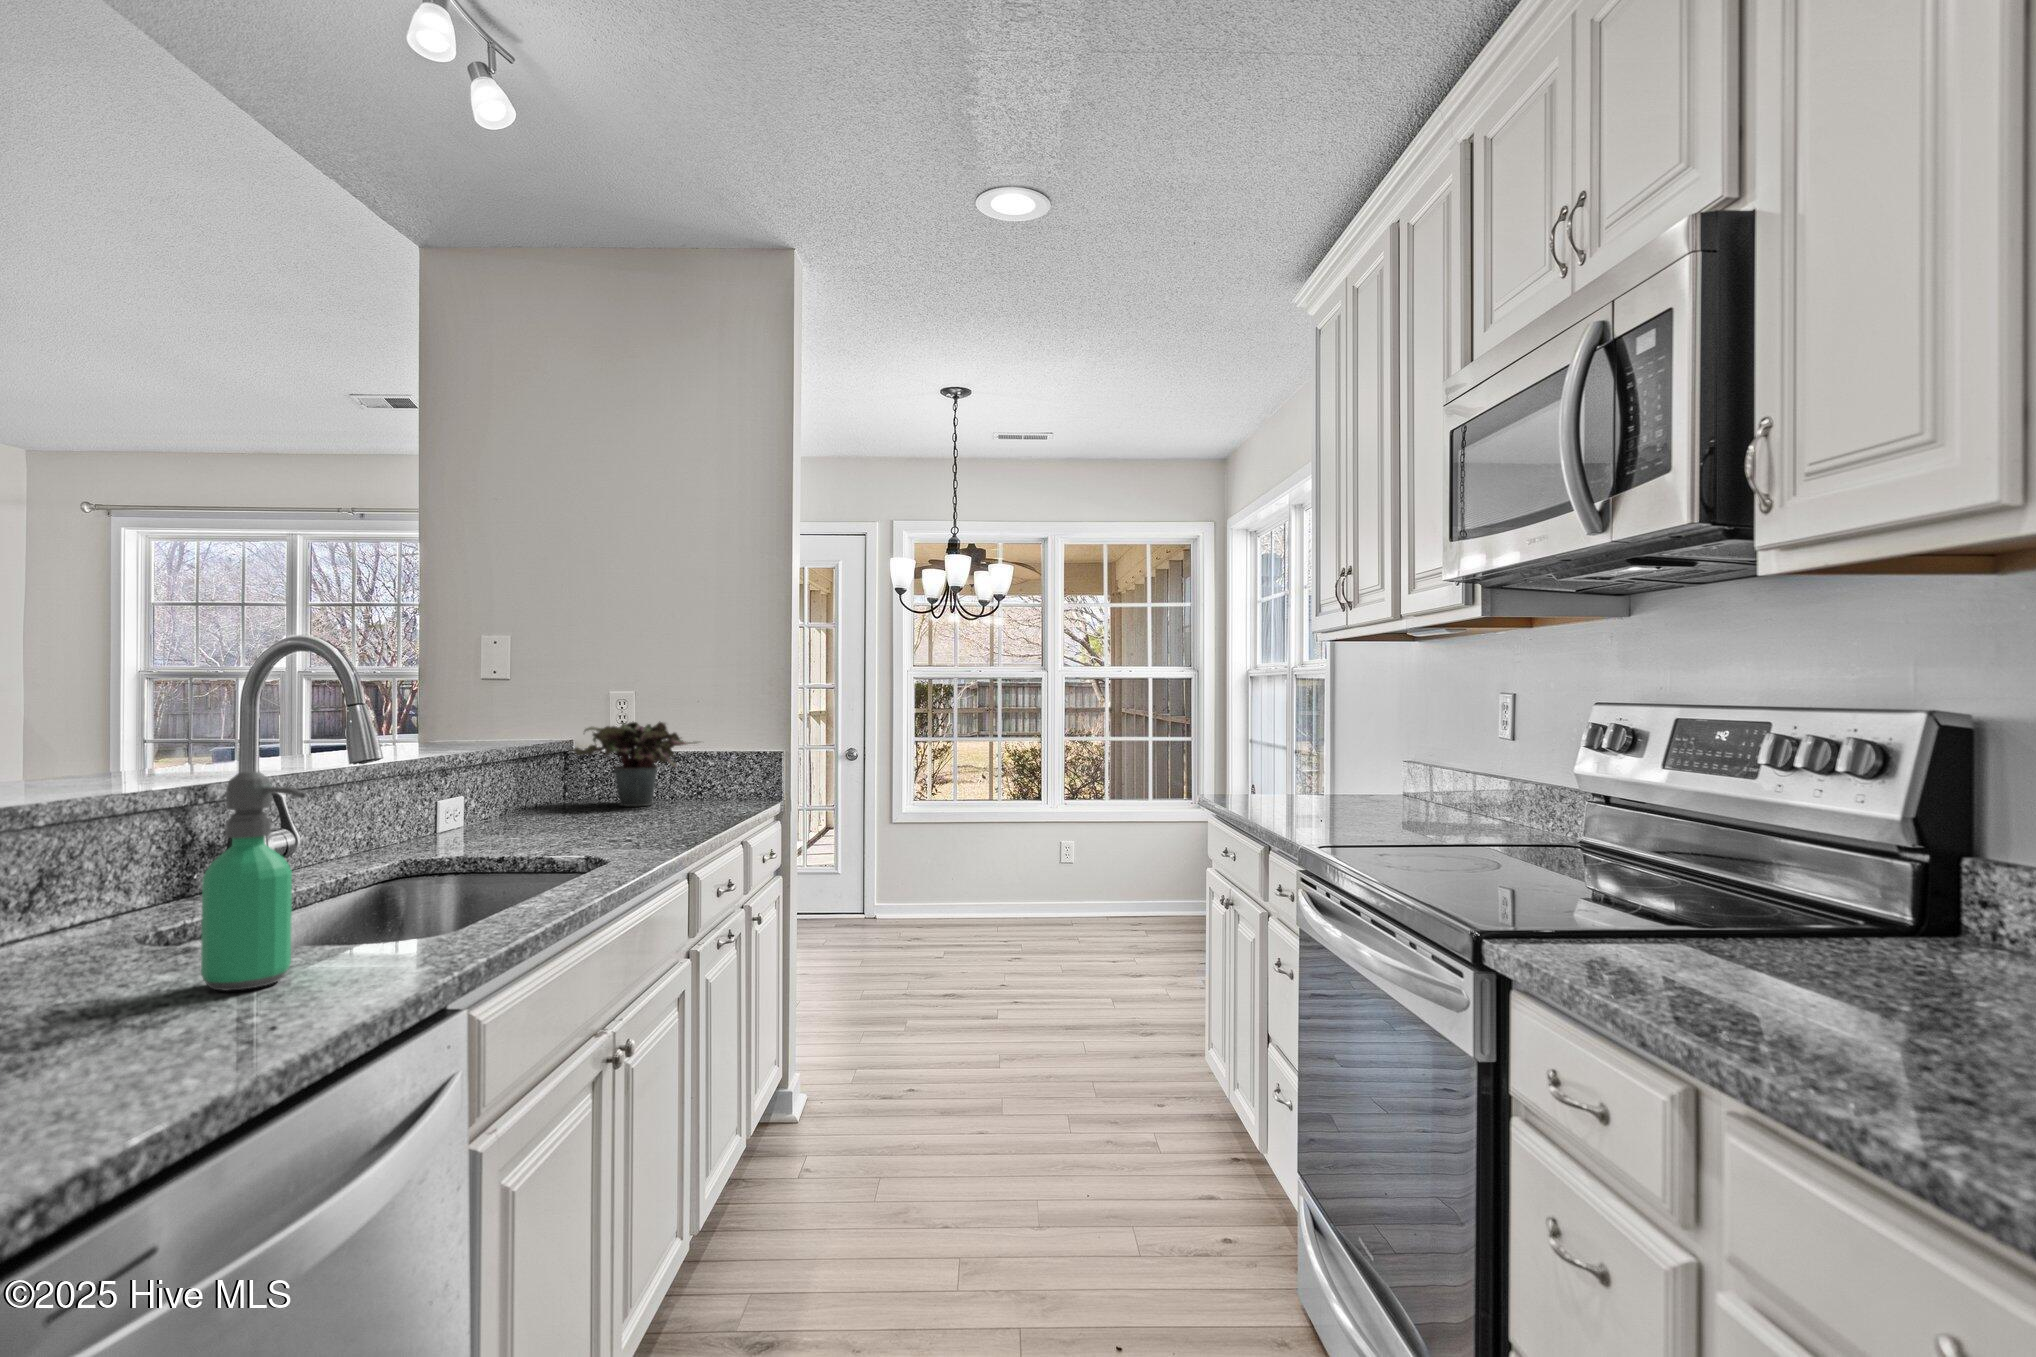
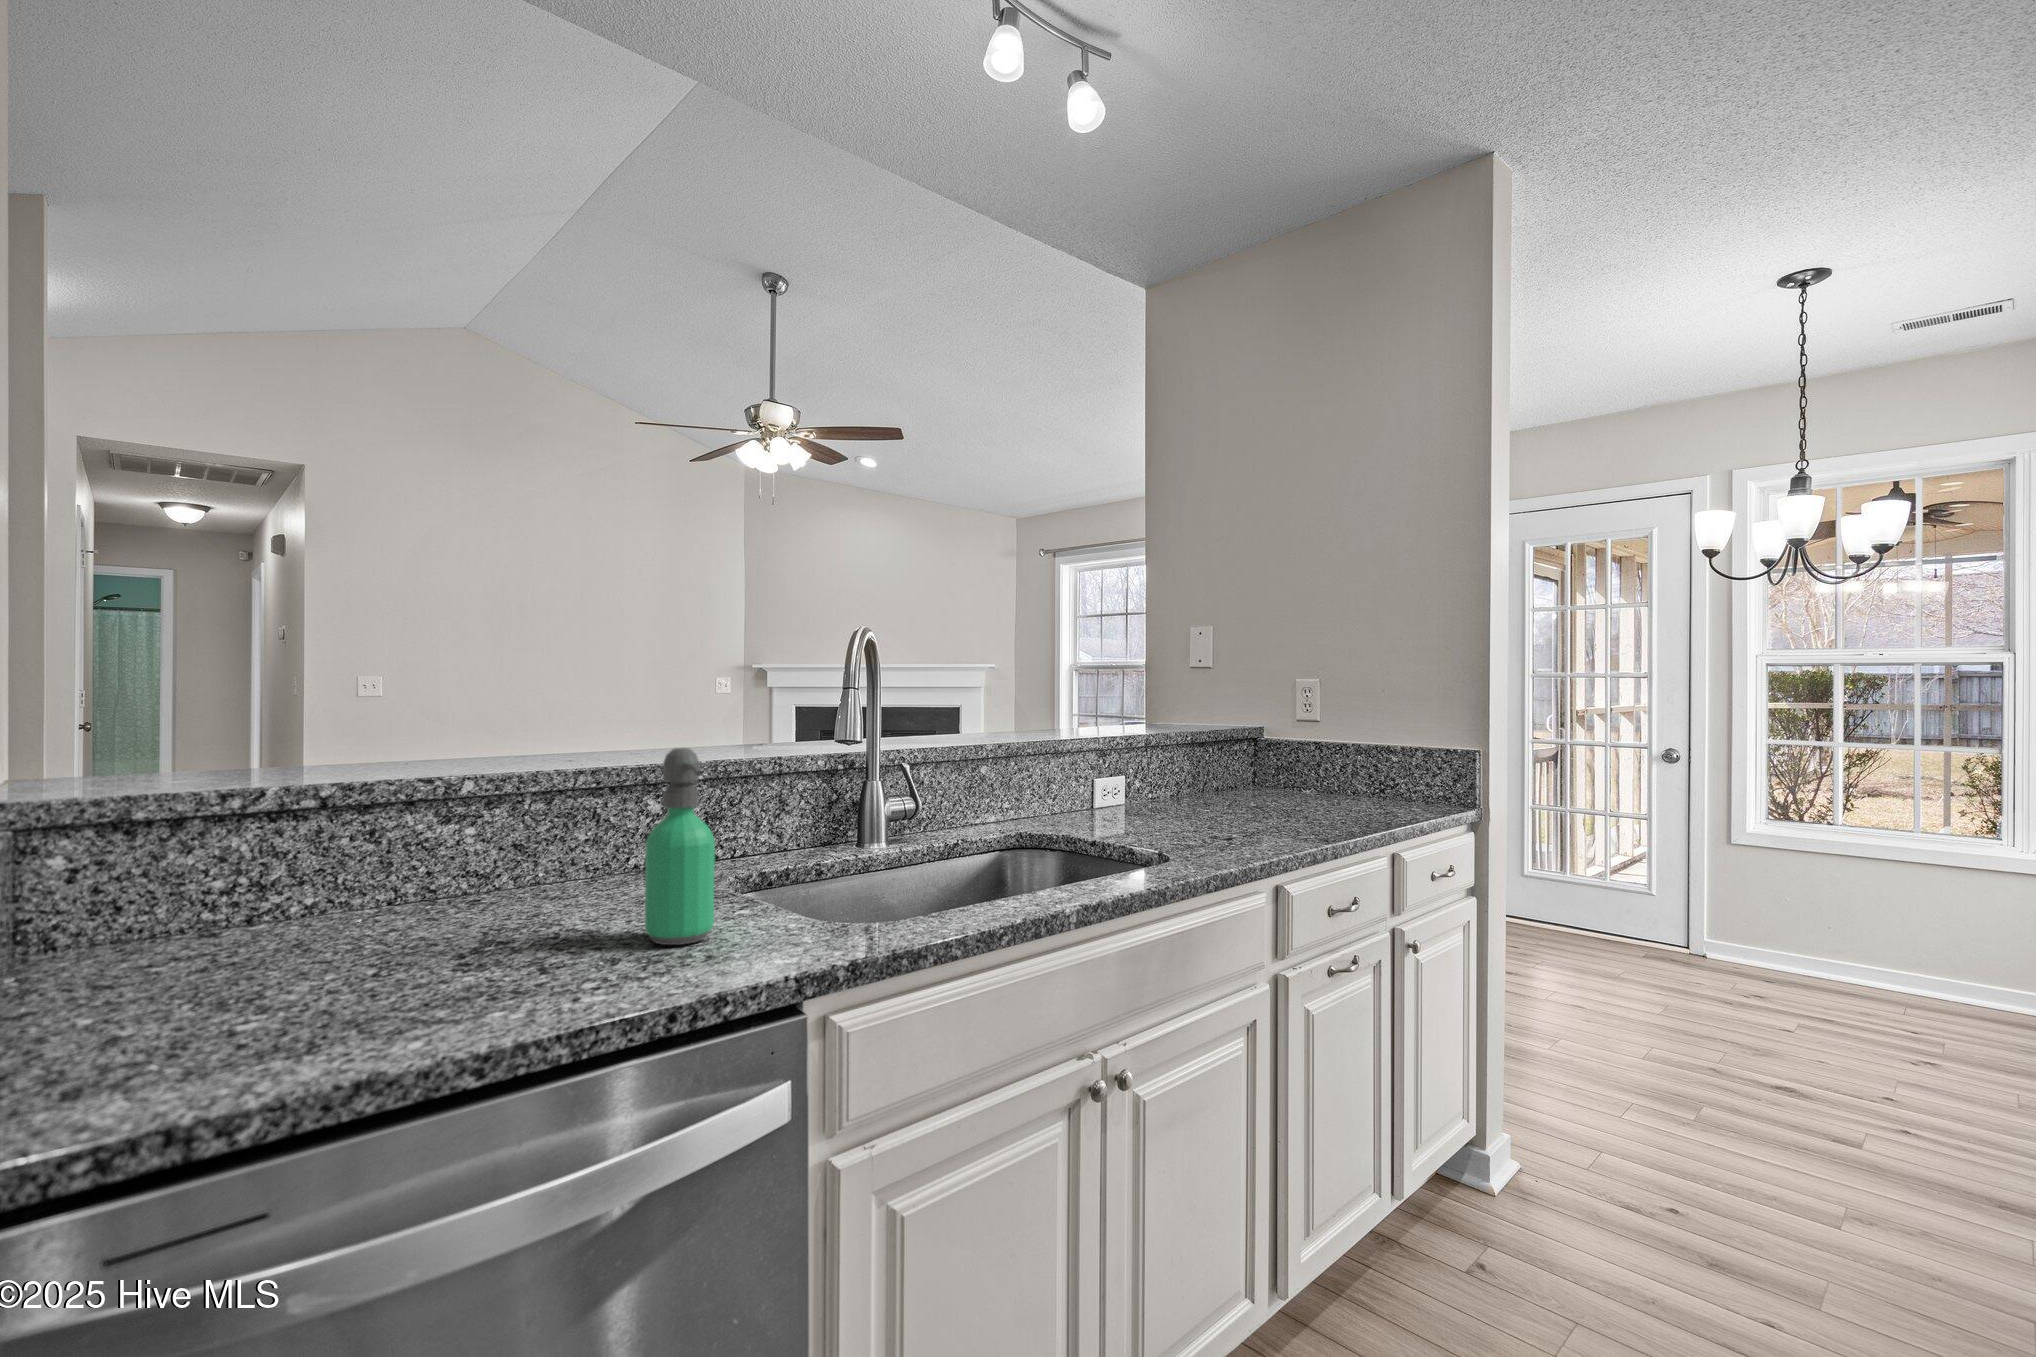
potted plant: present [569,722,697,806] -> none [1246,710,1380,800]

